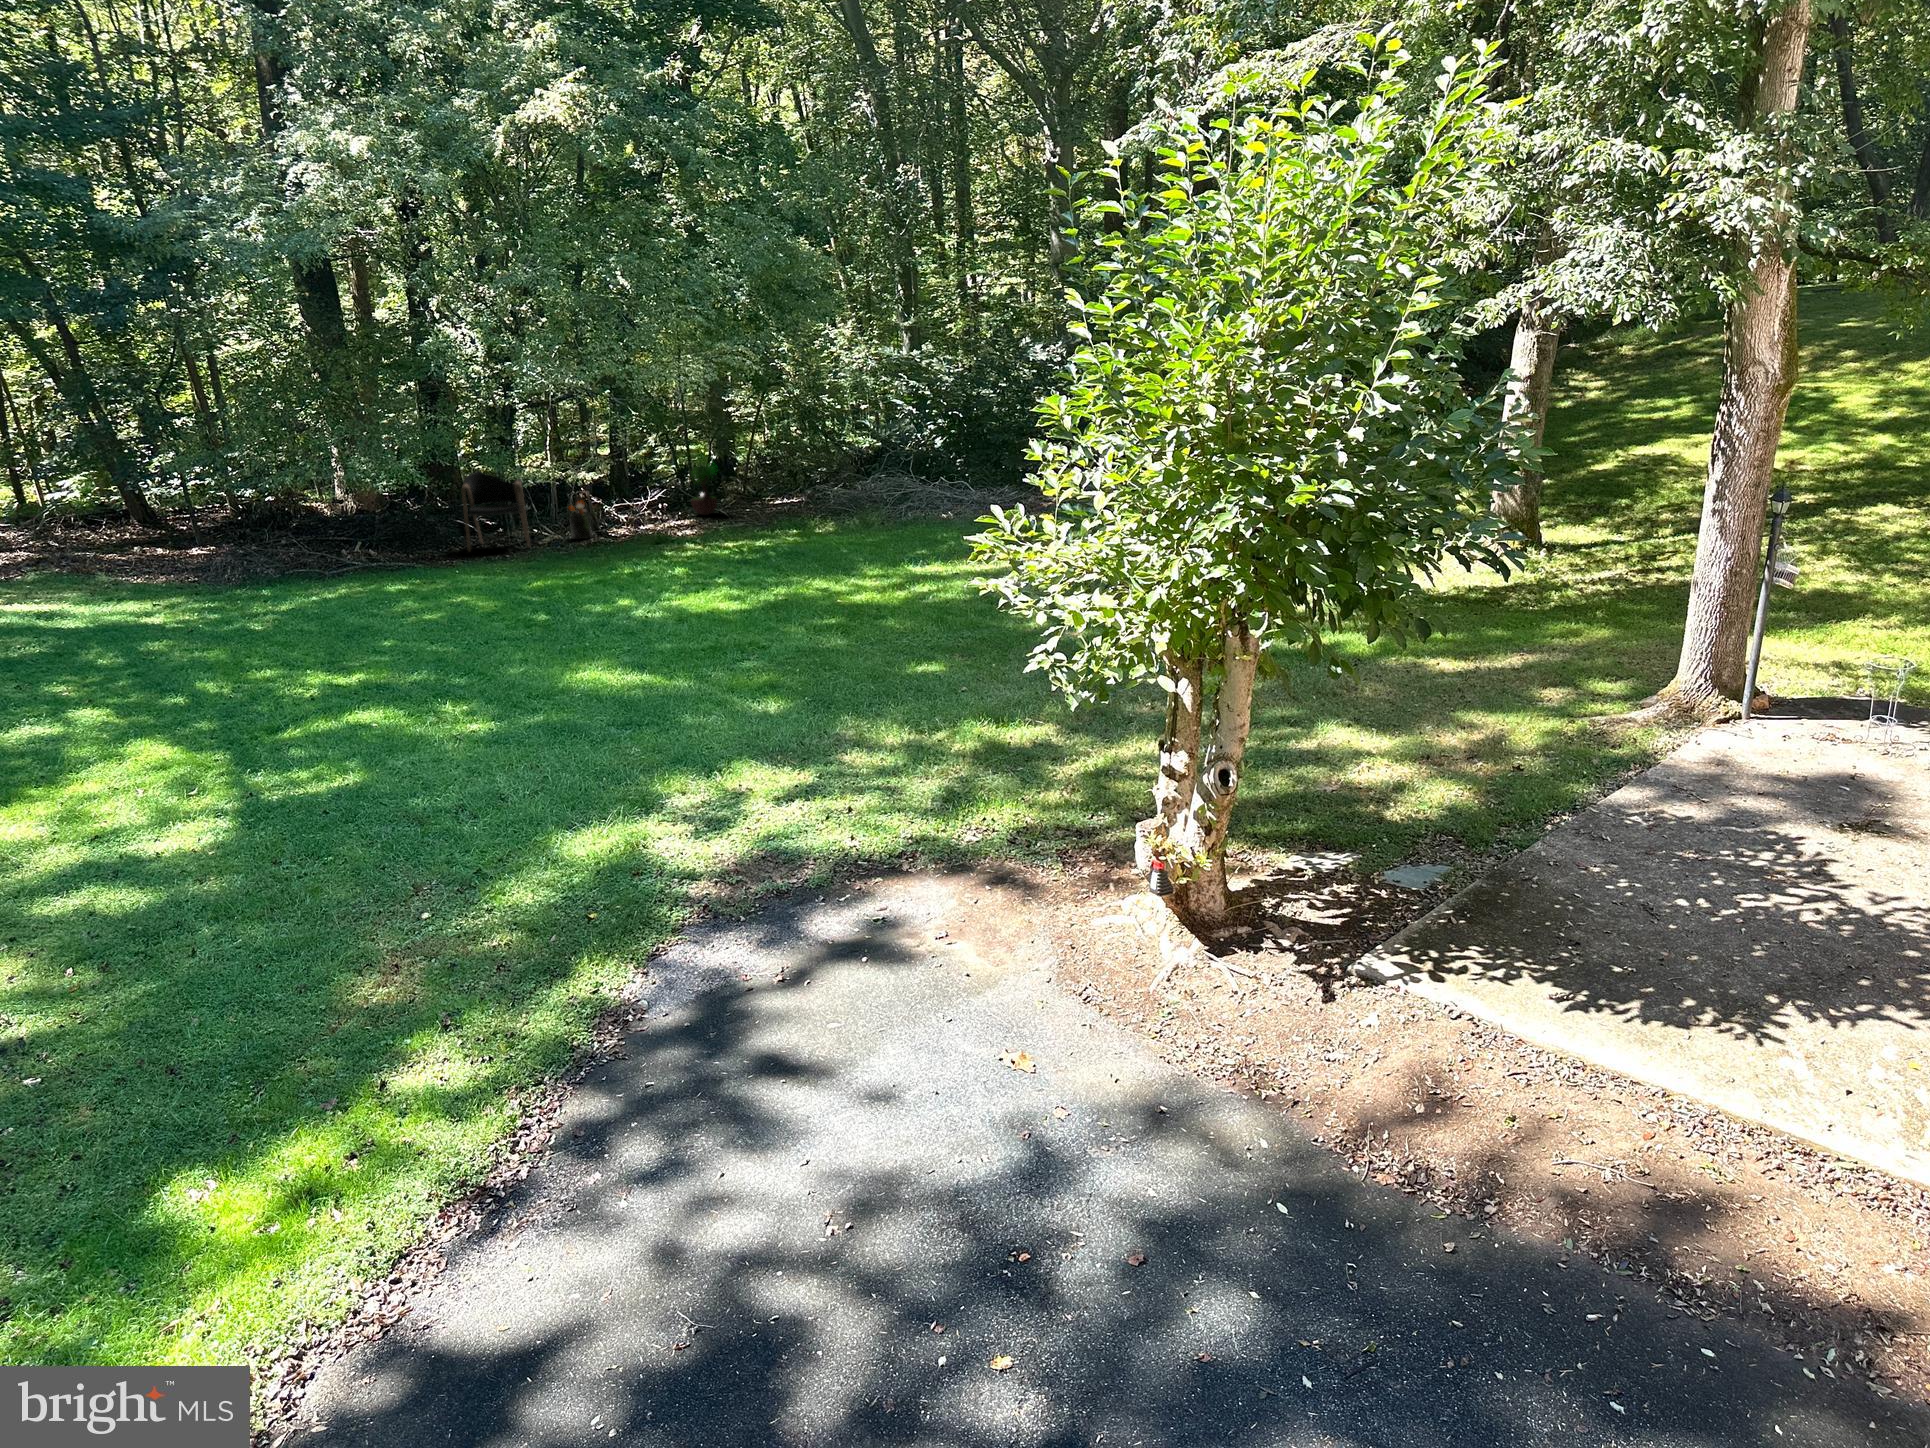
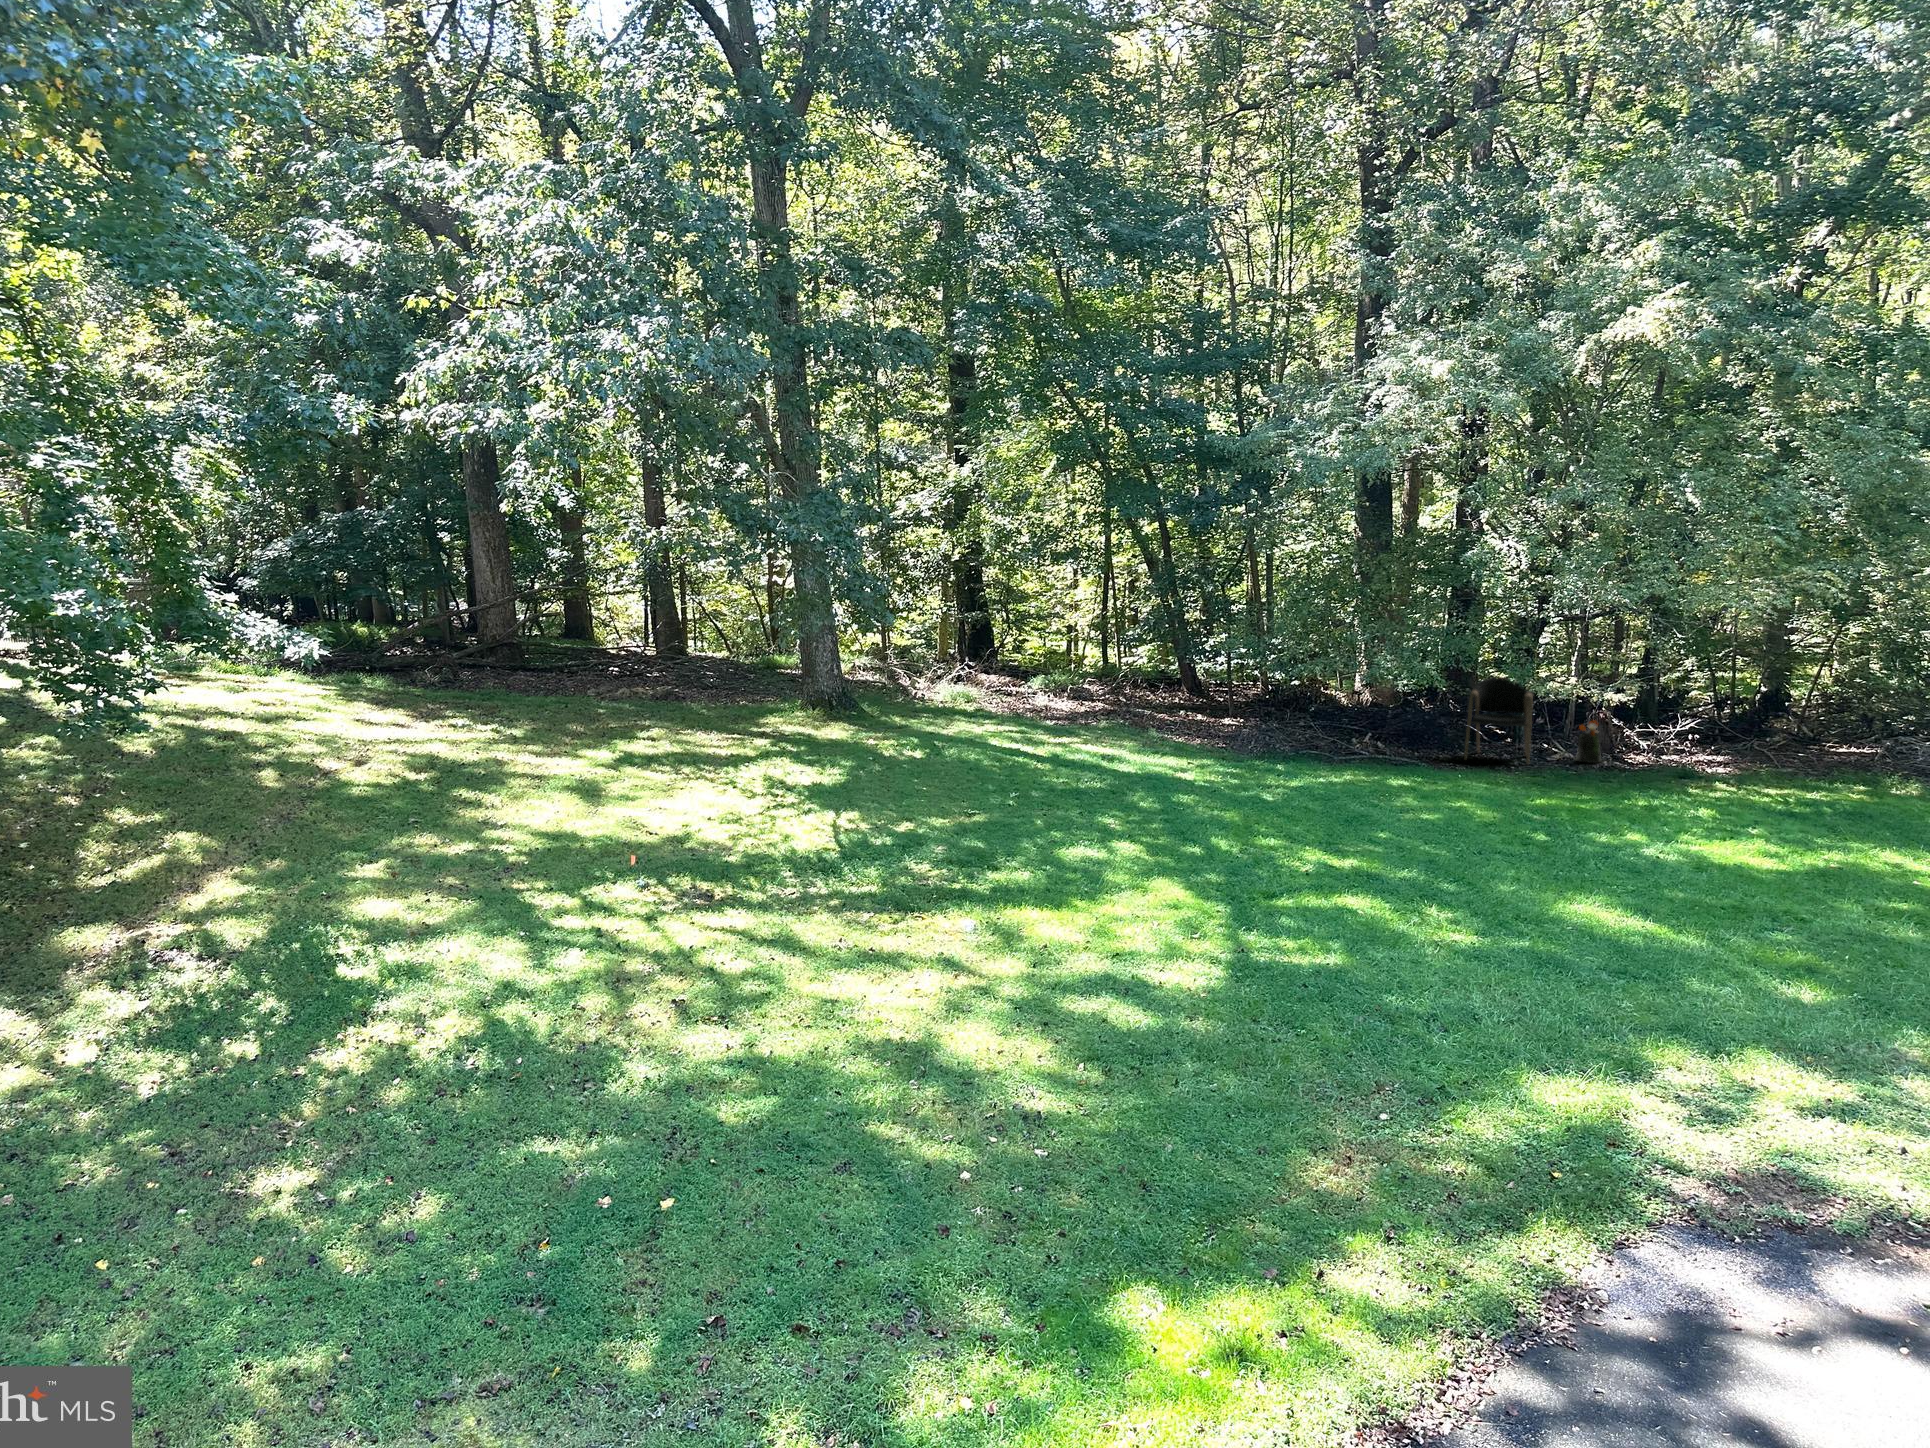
potted tree: present [690,462,717,515] -> none [1728,684,1776,754]

